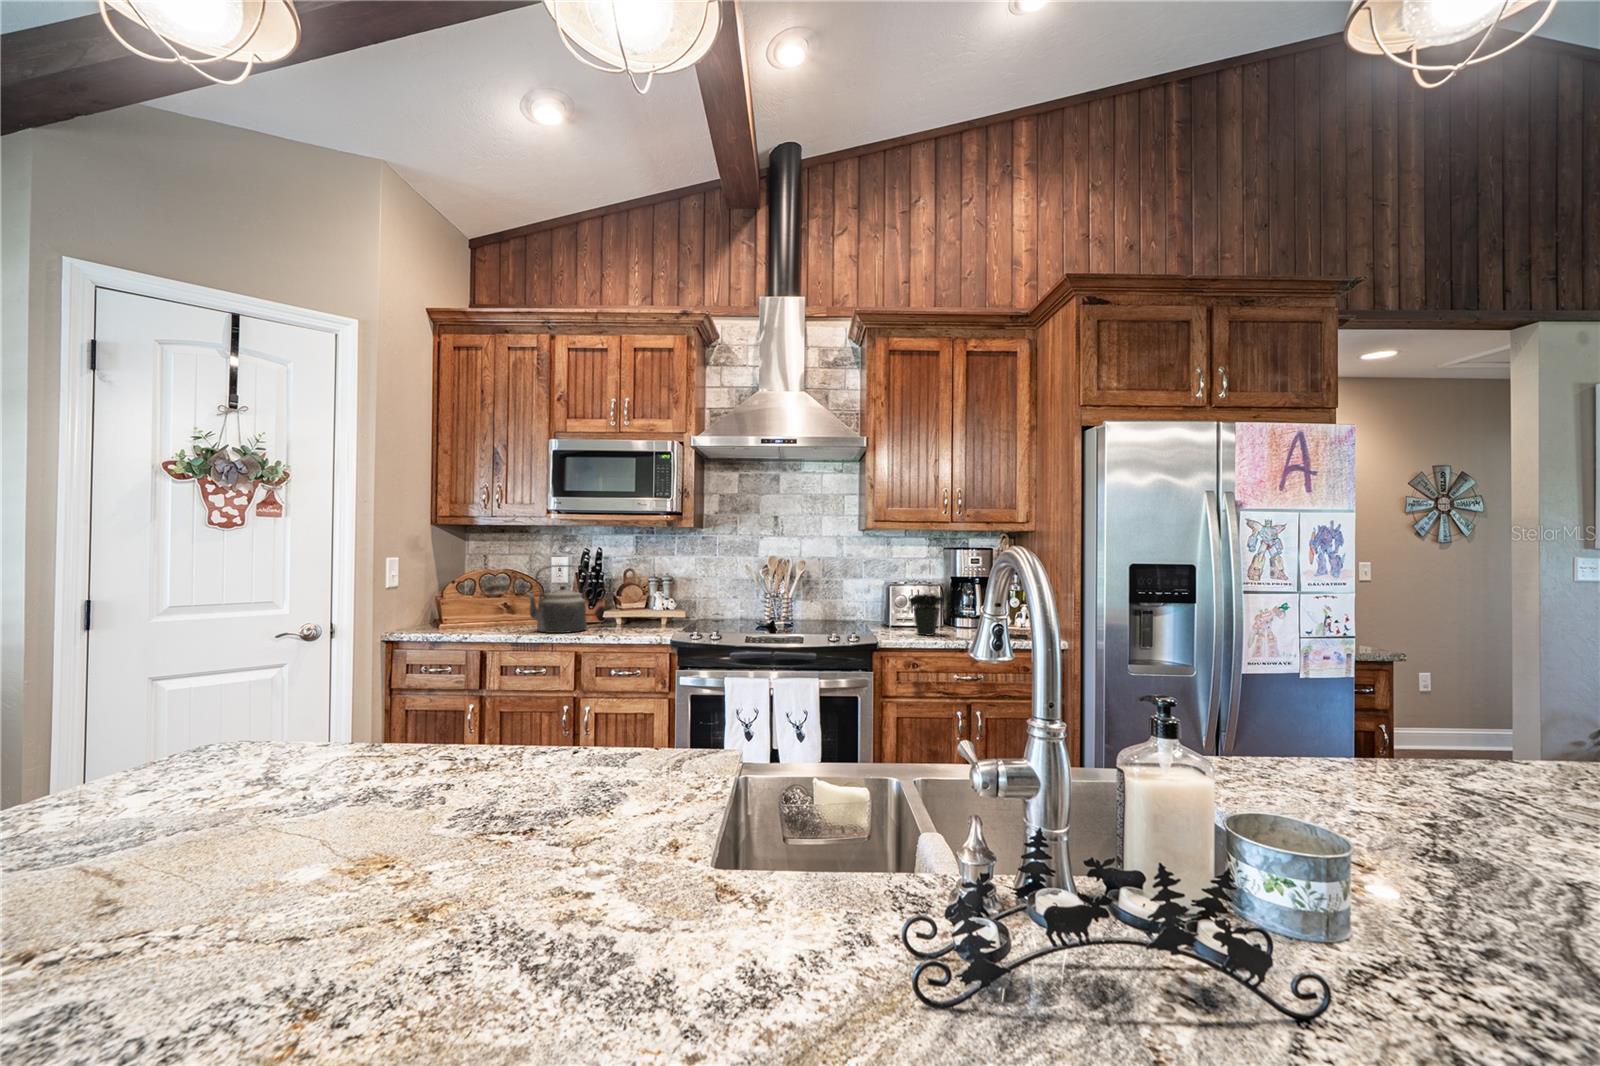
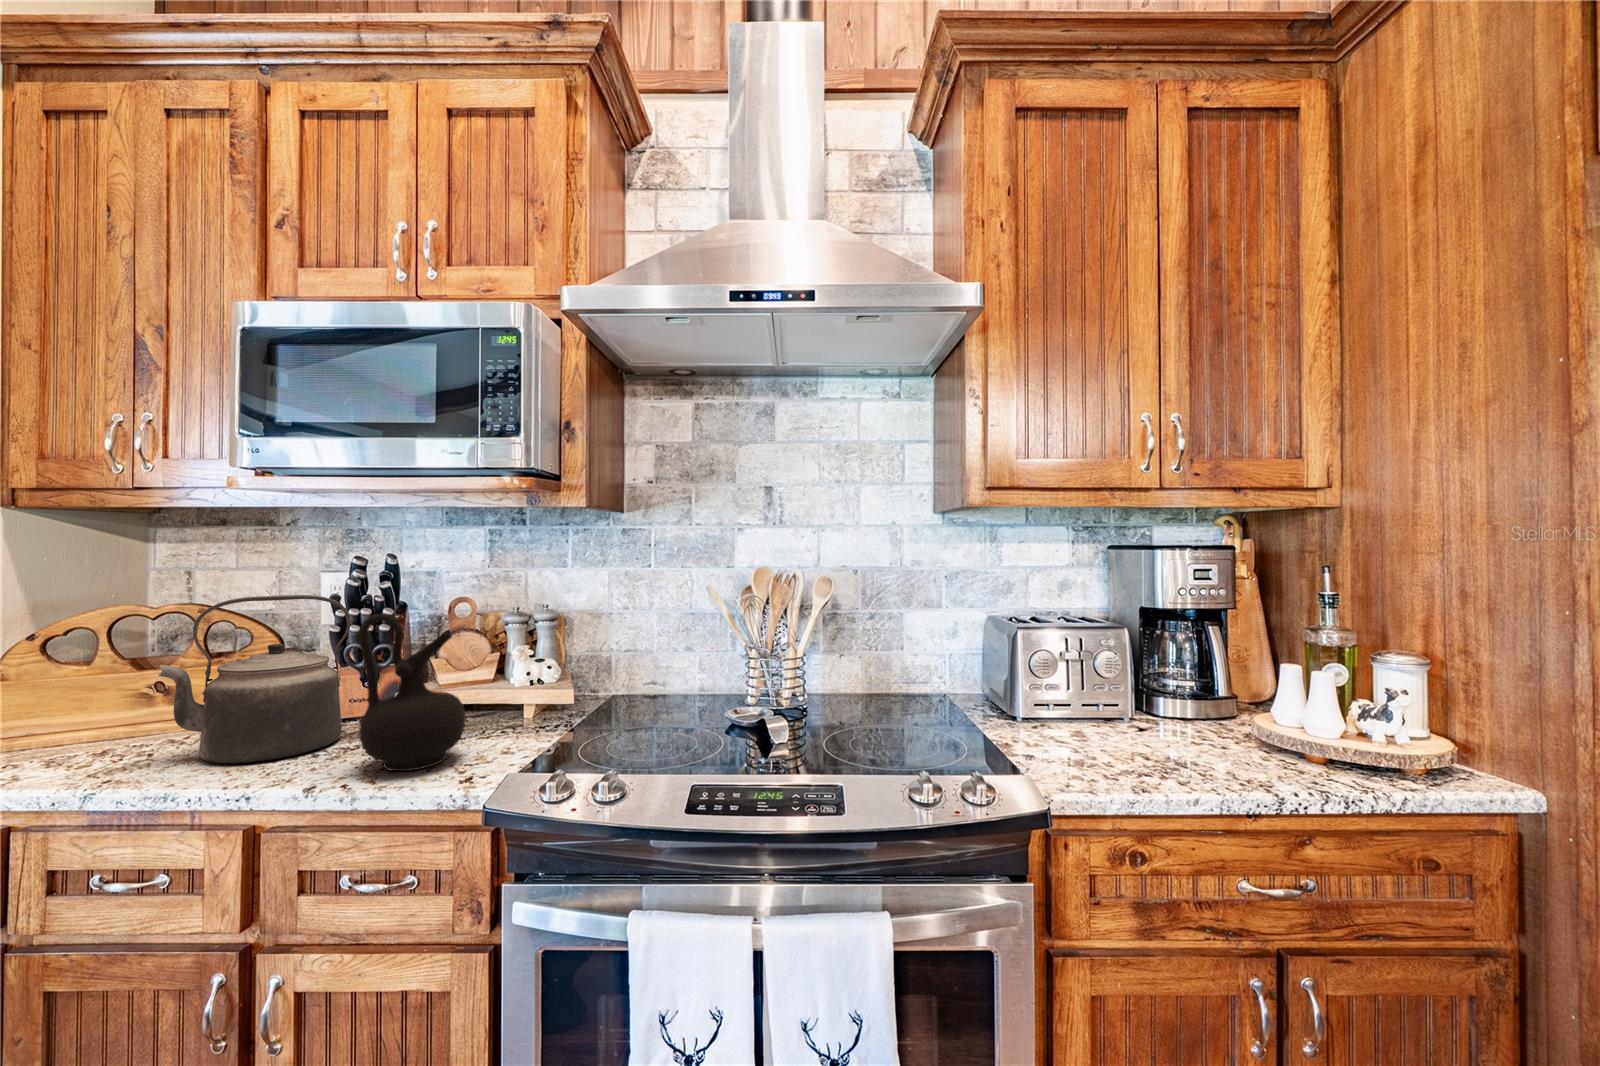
potted plant: present [908,566,944,636] -> none [1059,576,1153,747]
ceramic jug: none [610,572,648,635] -> present [359,614,465,771]

